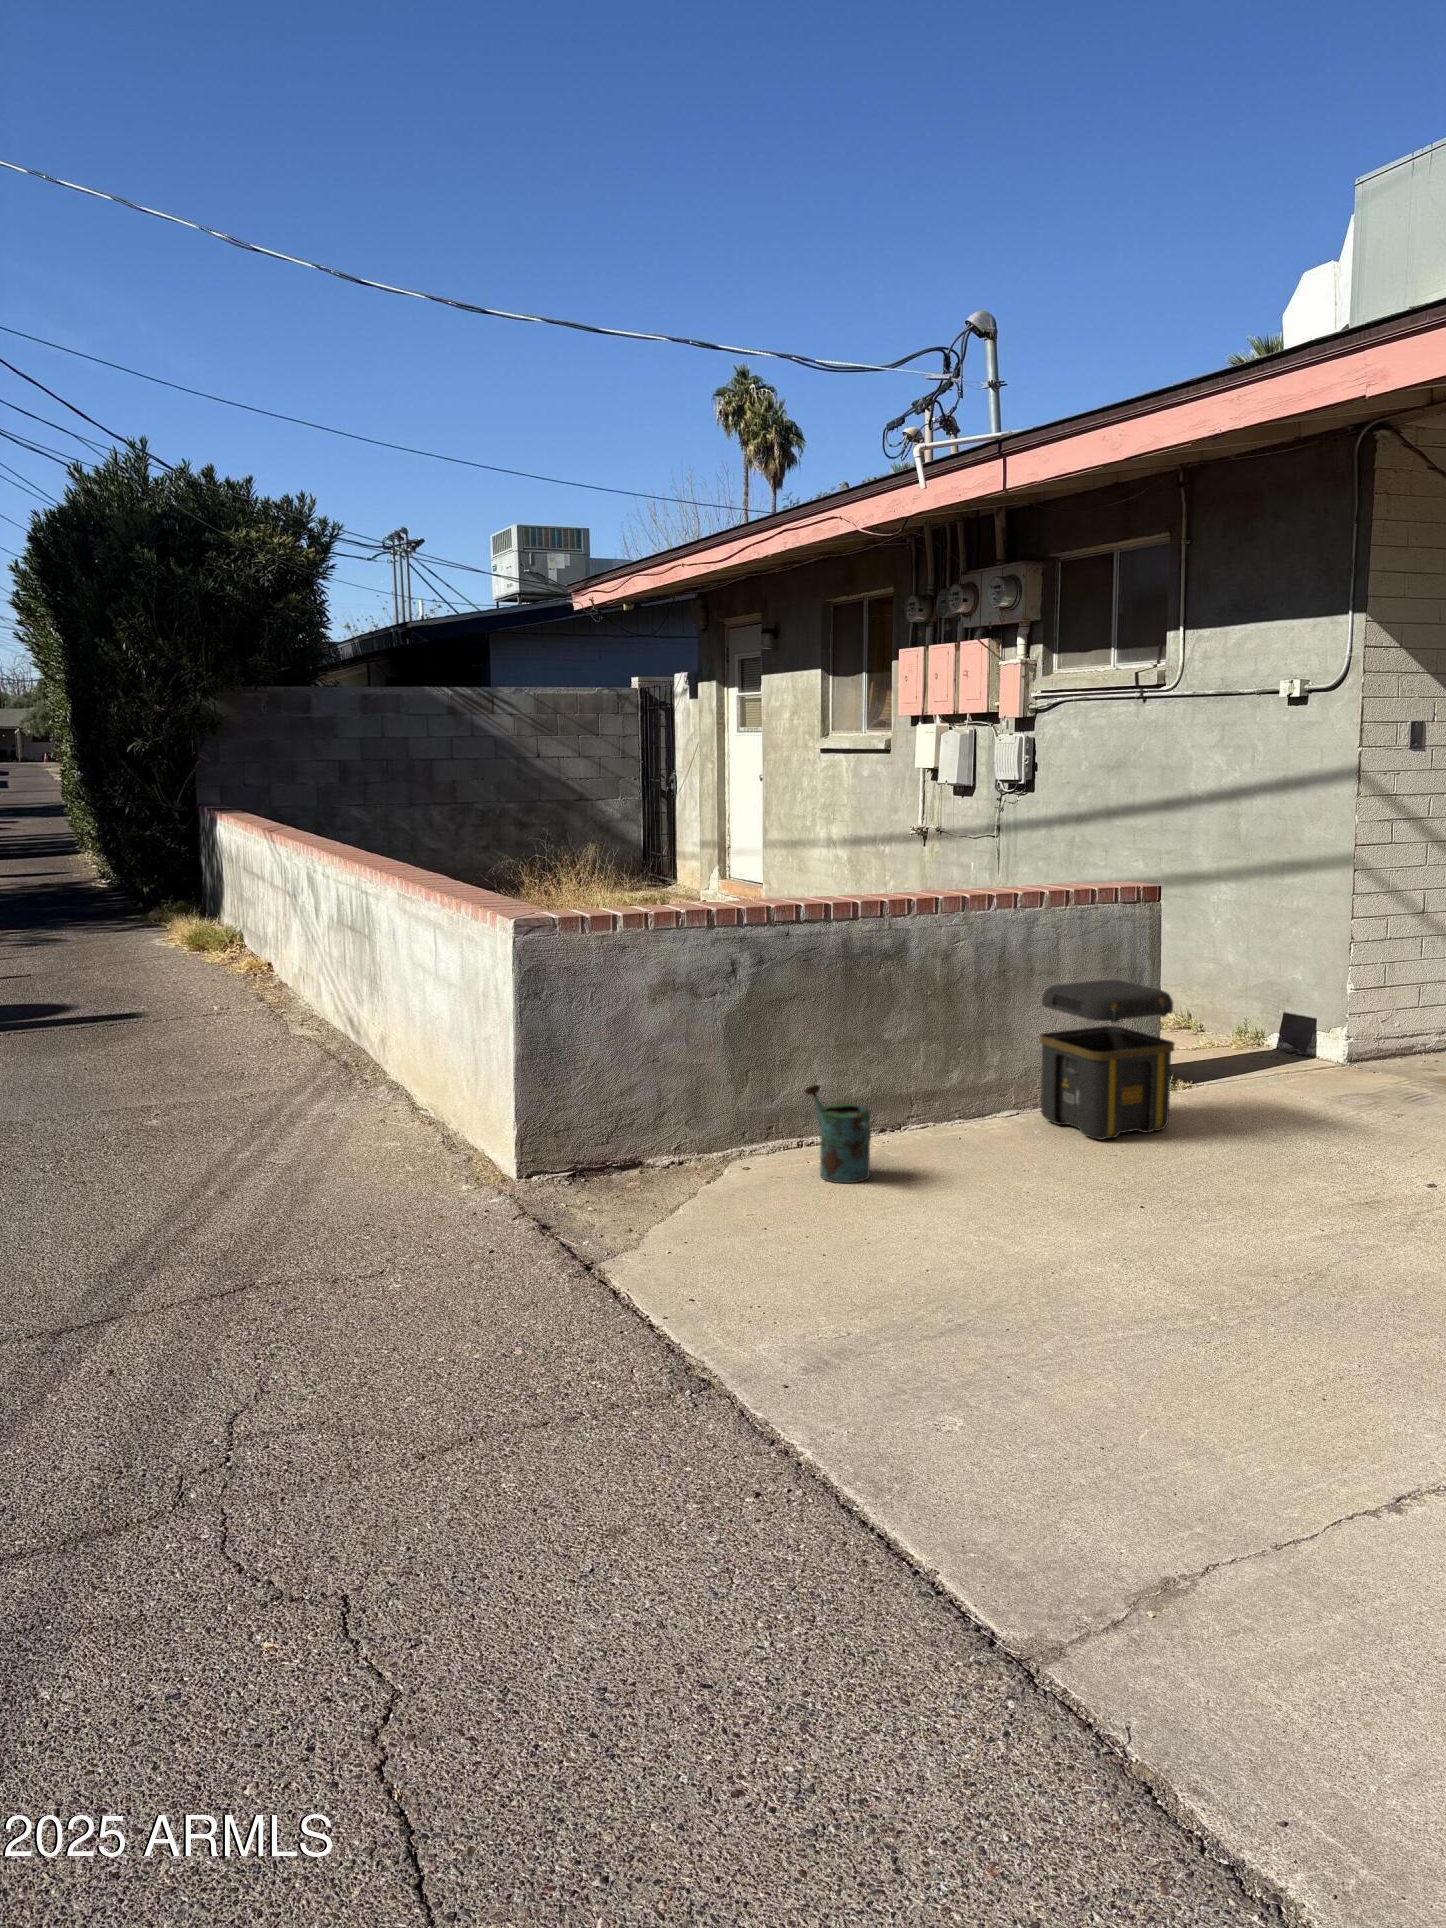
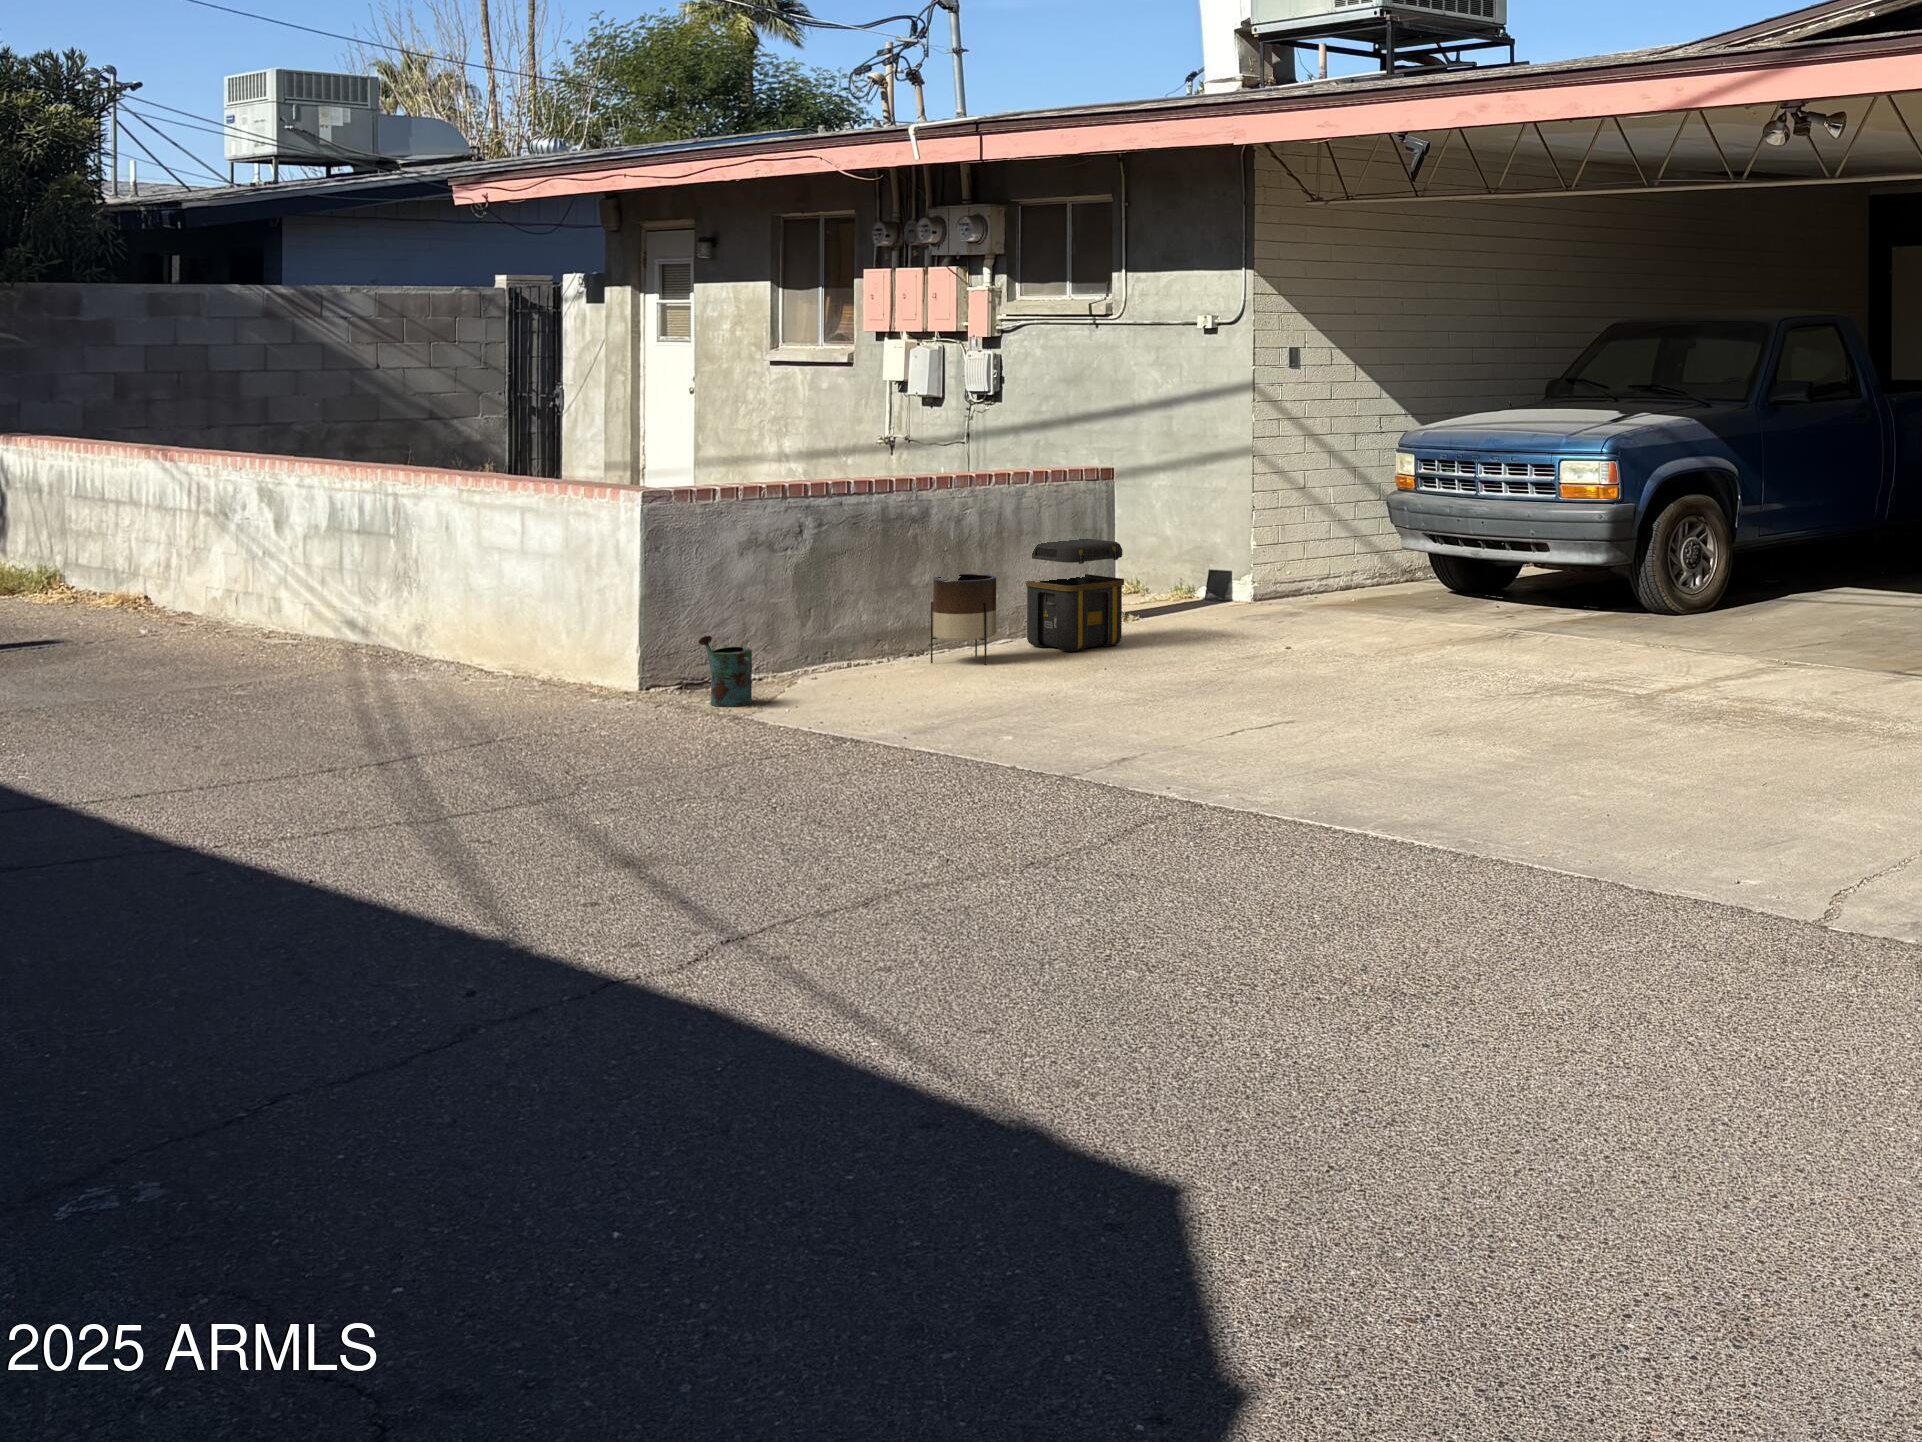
planter: none [908,1028,996,1158] -> present [931,574,997,665]
watering can: present [805,1085,871,1183] -> present [698,636,752,707]

